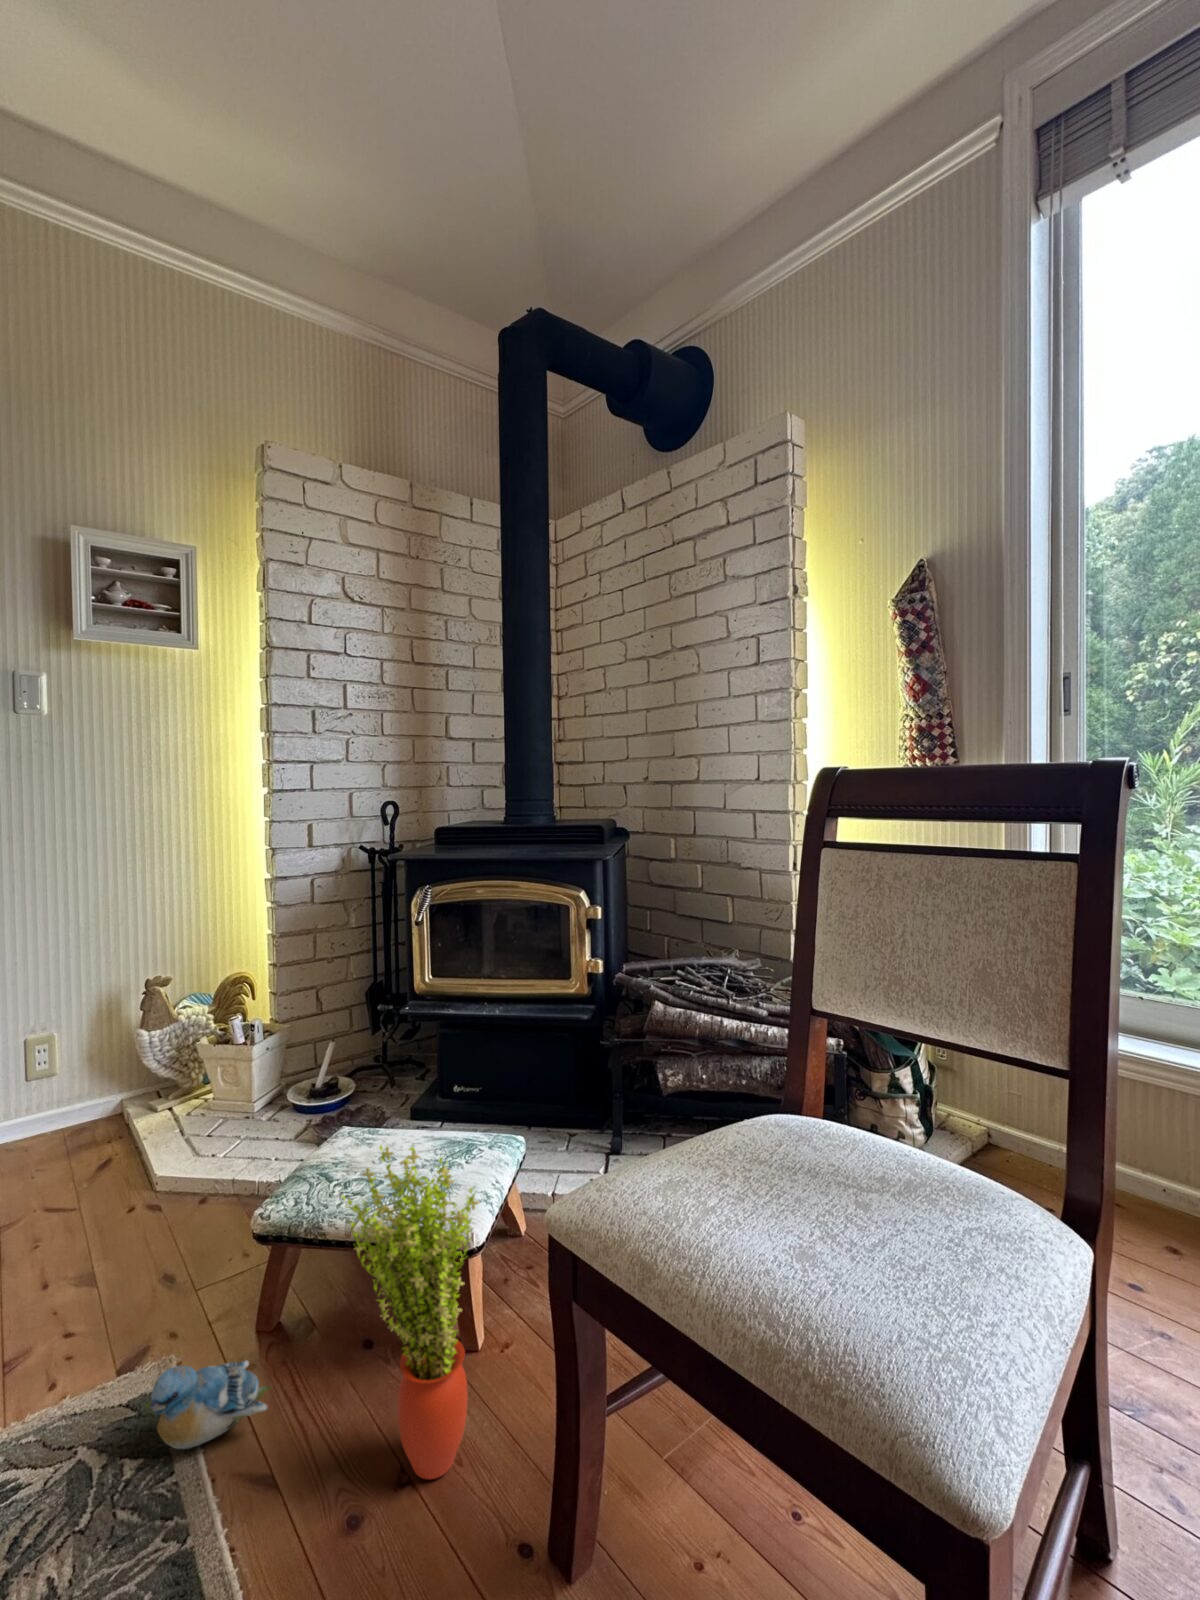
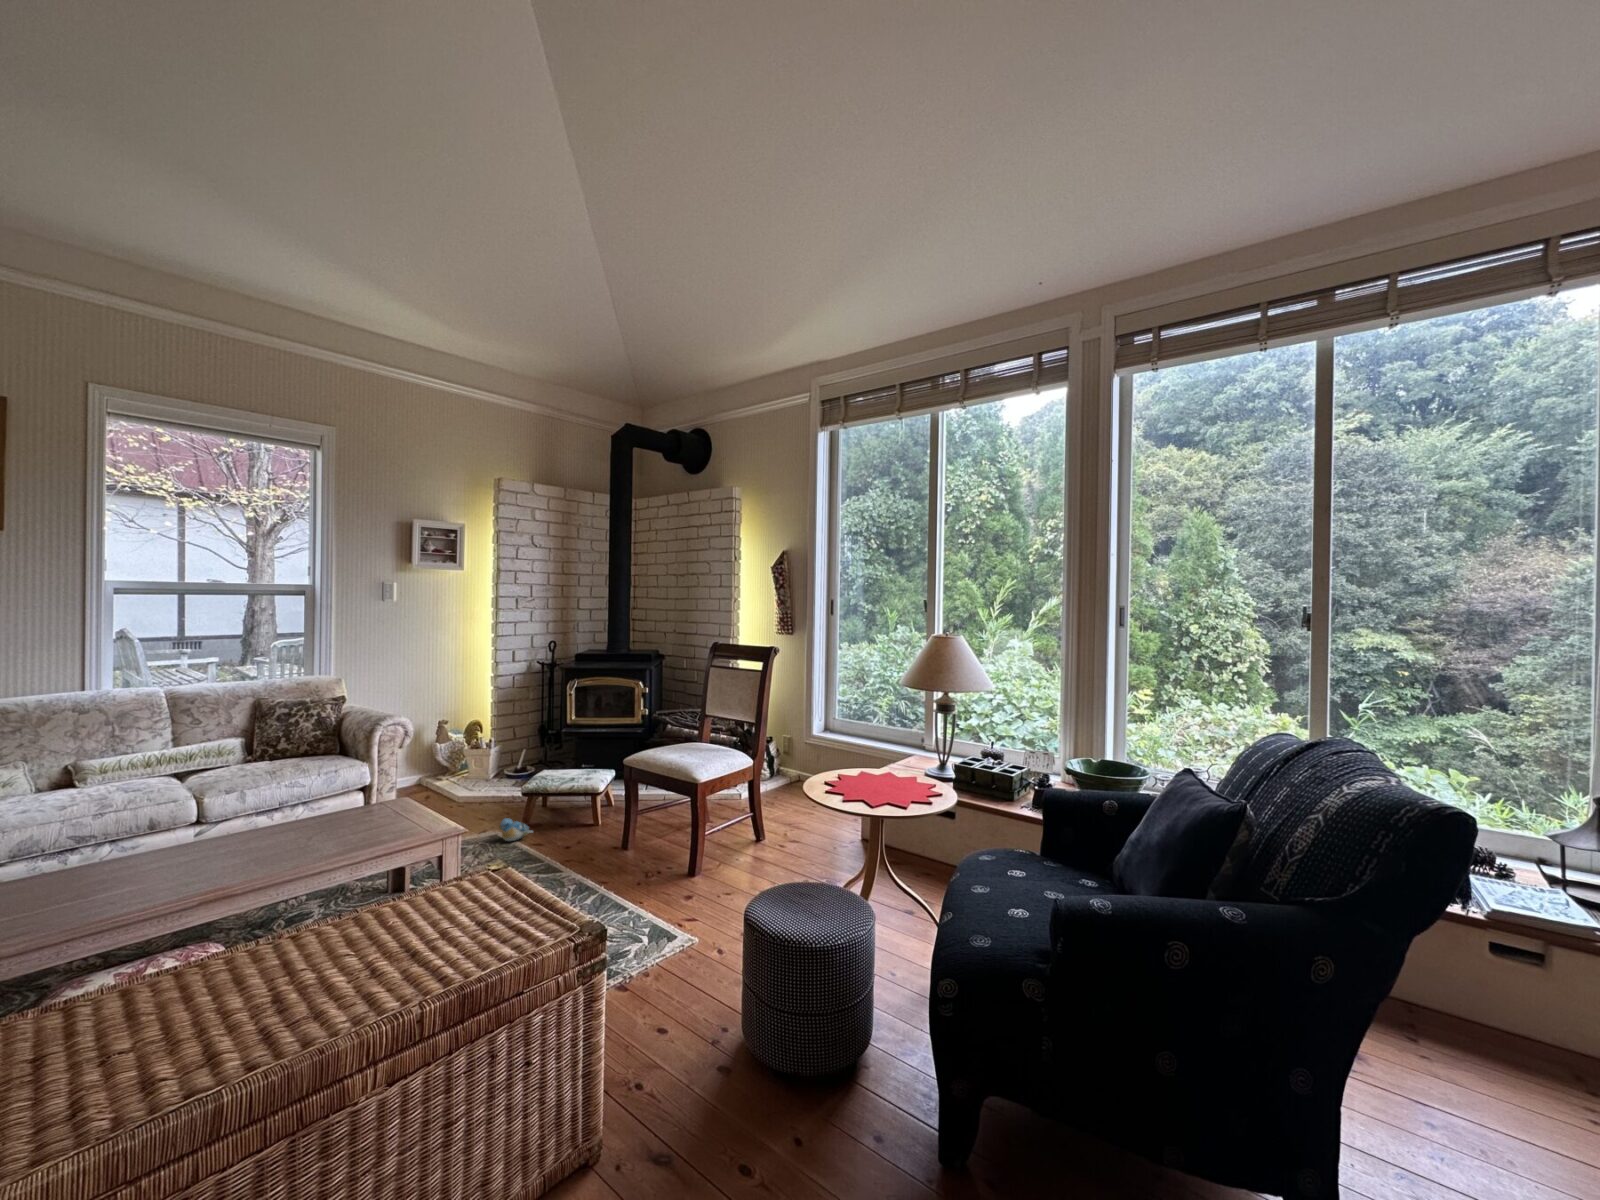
potted plant: present [342,1145,479,1480] -> none [561,751,601,842]

